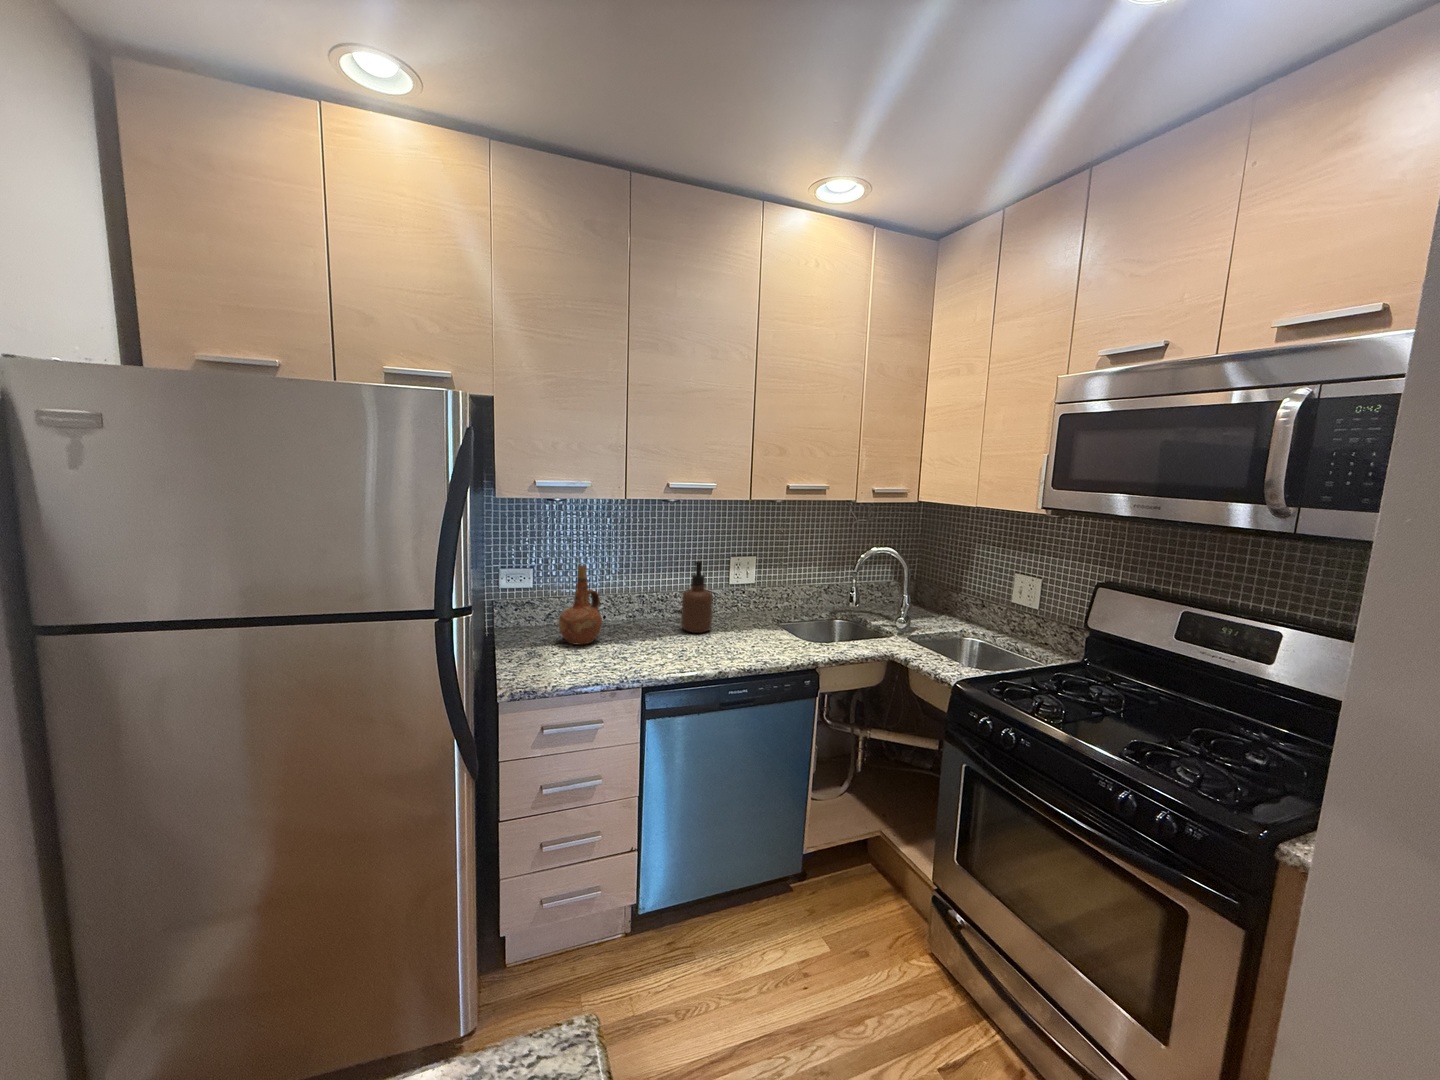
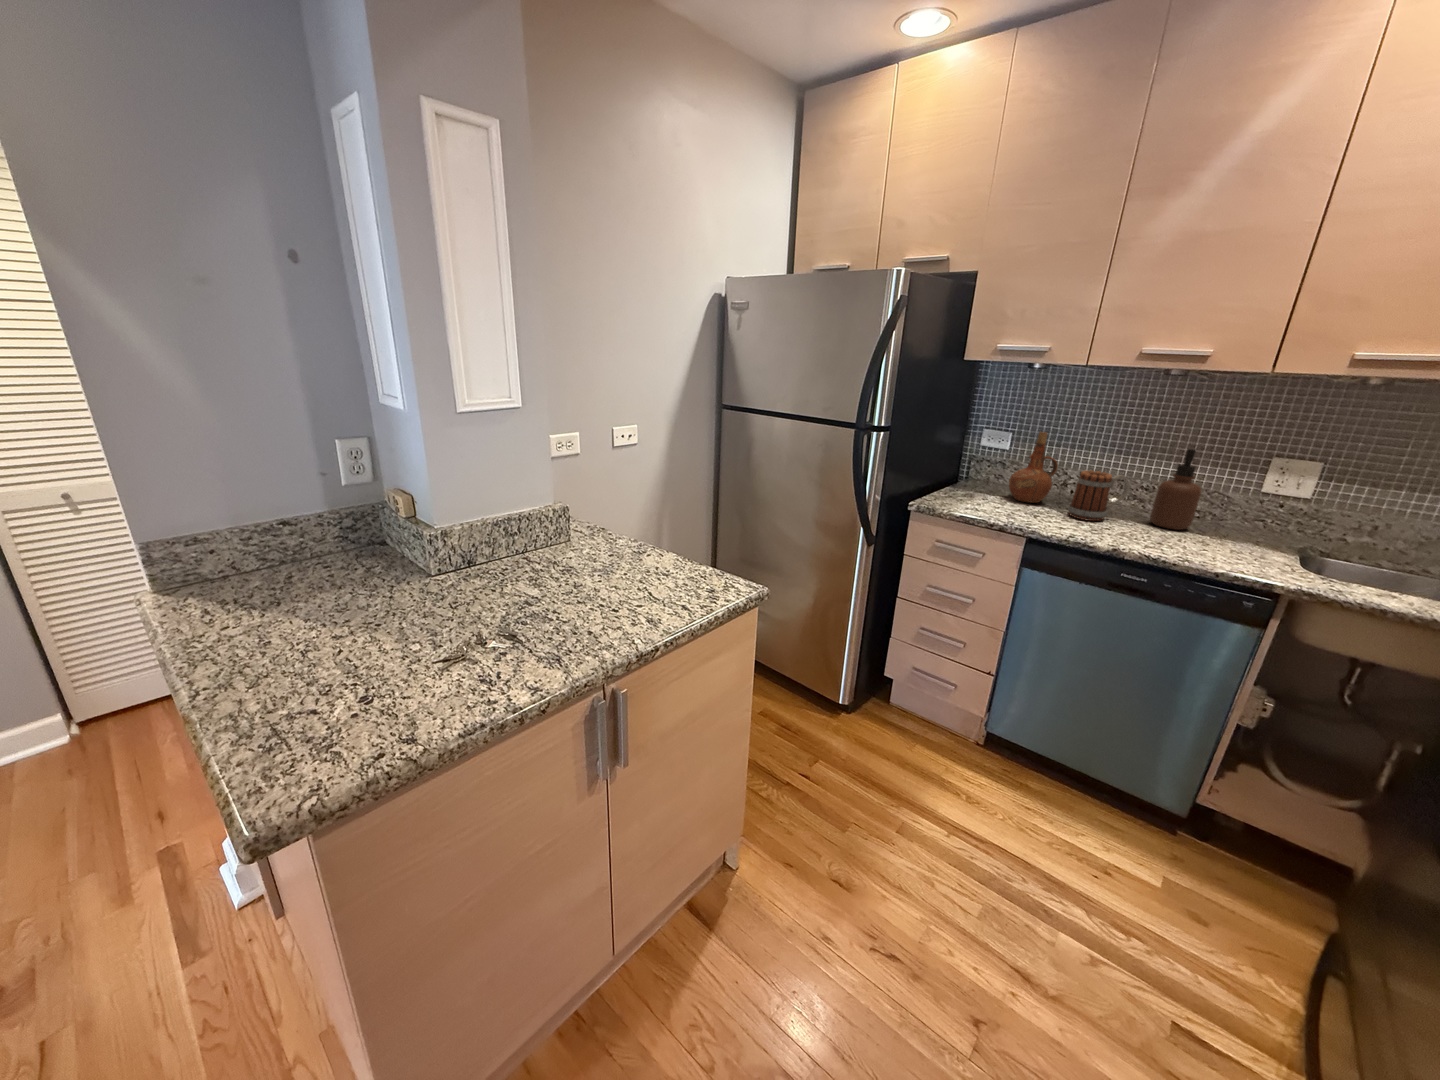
mug: none [630,596,669,648] -> present [1068,471,1130,521]

